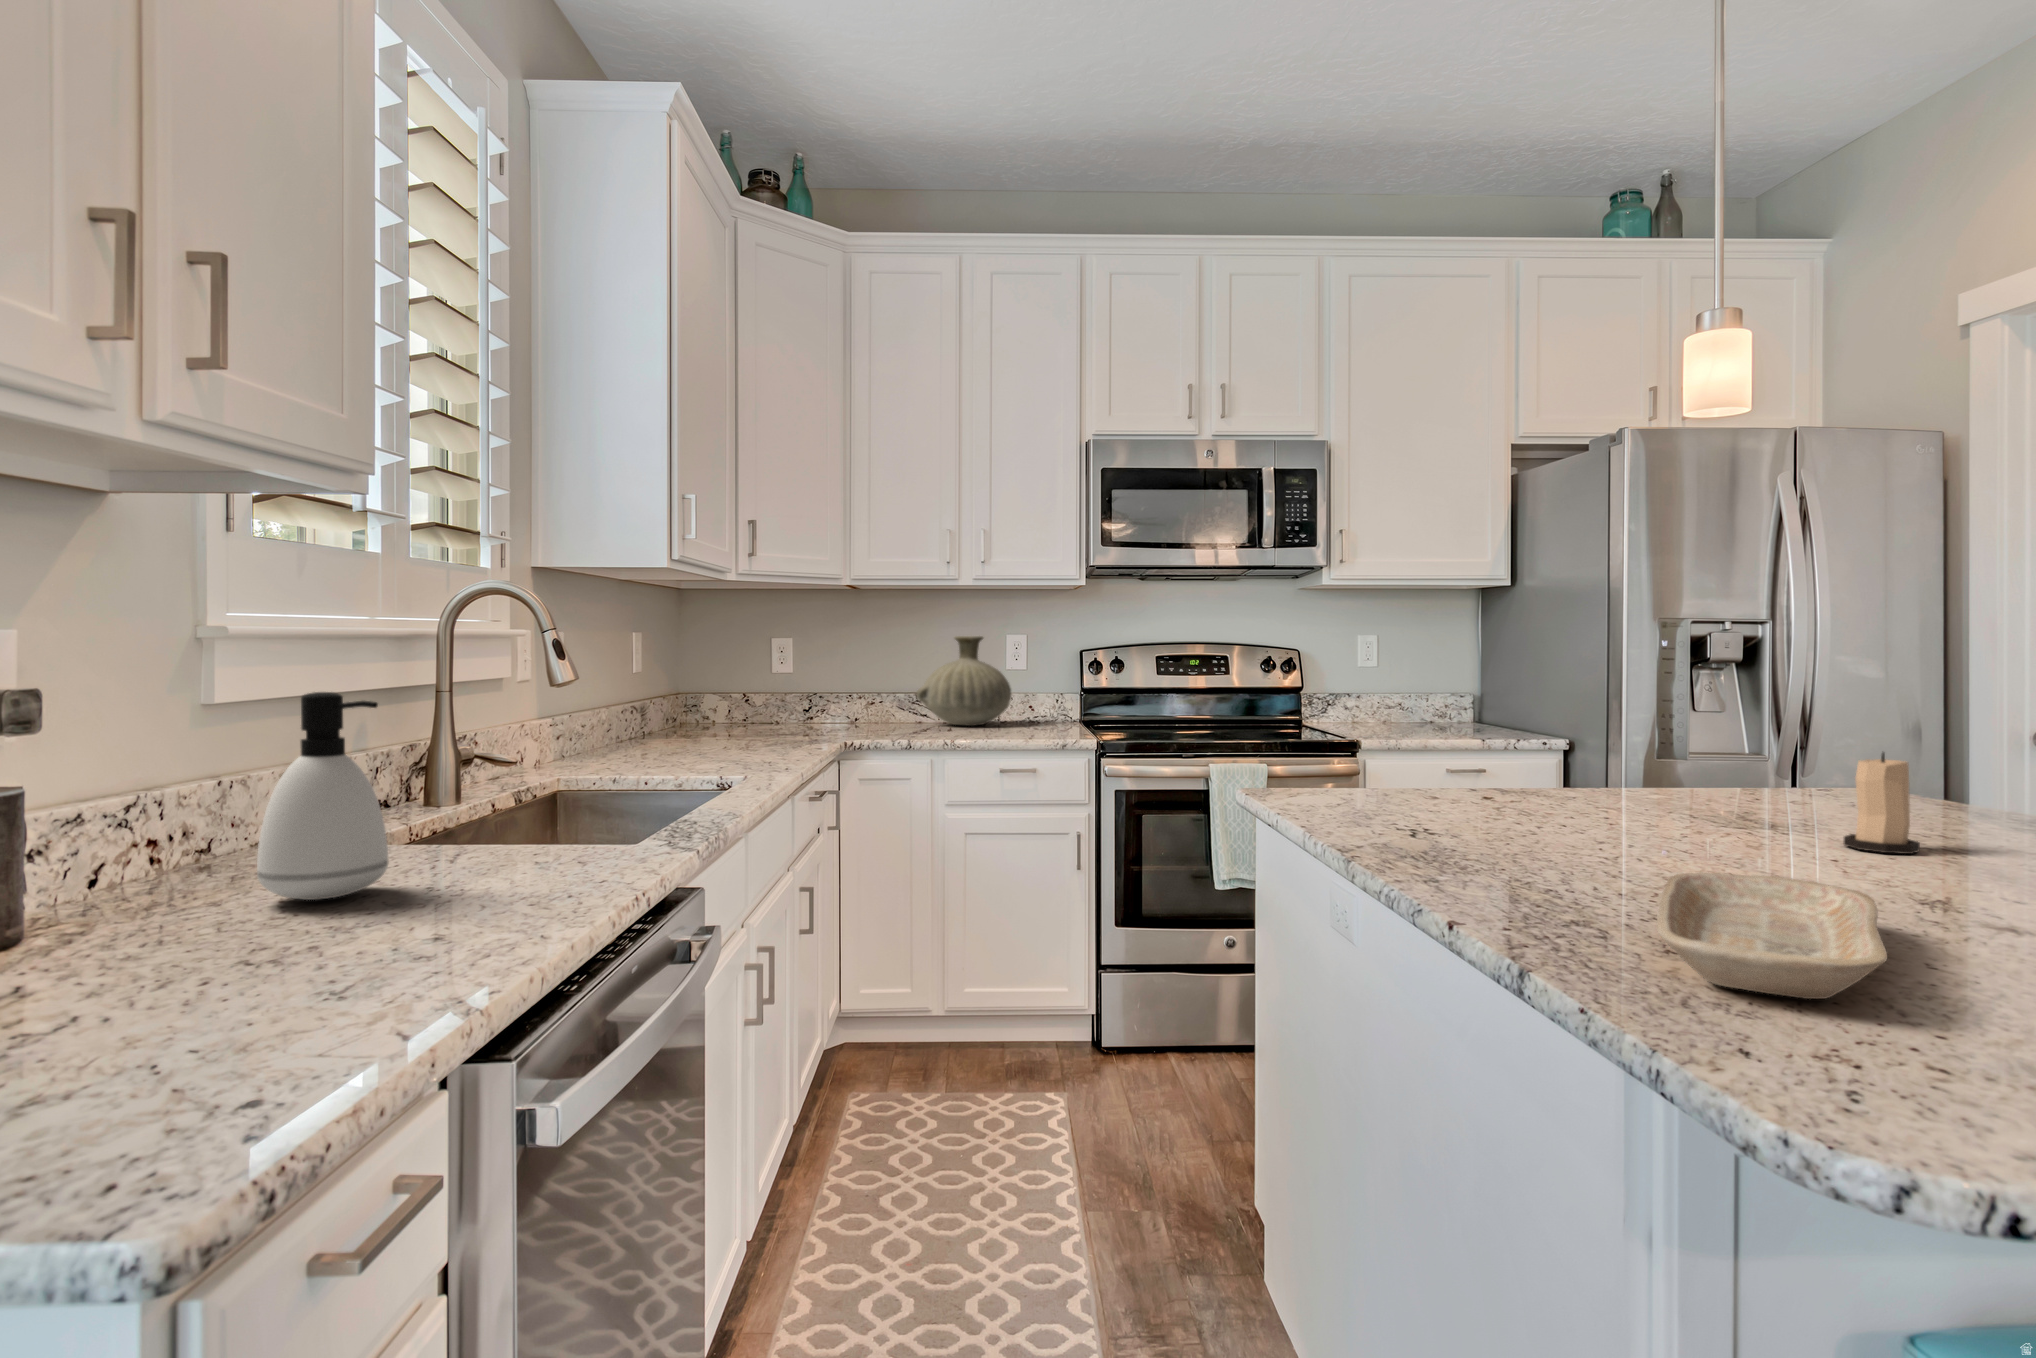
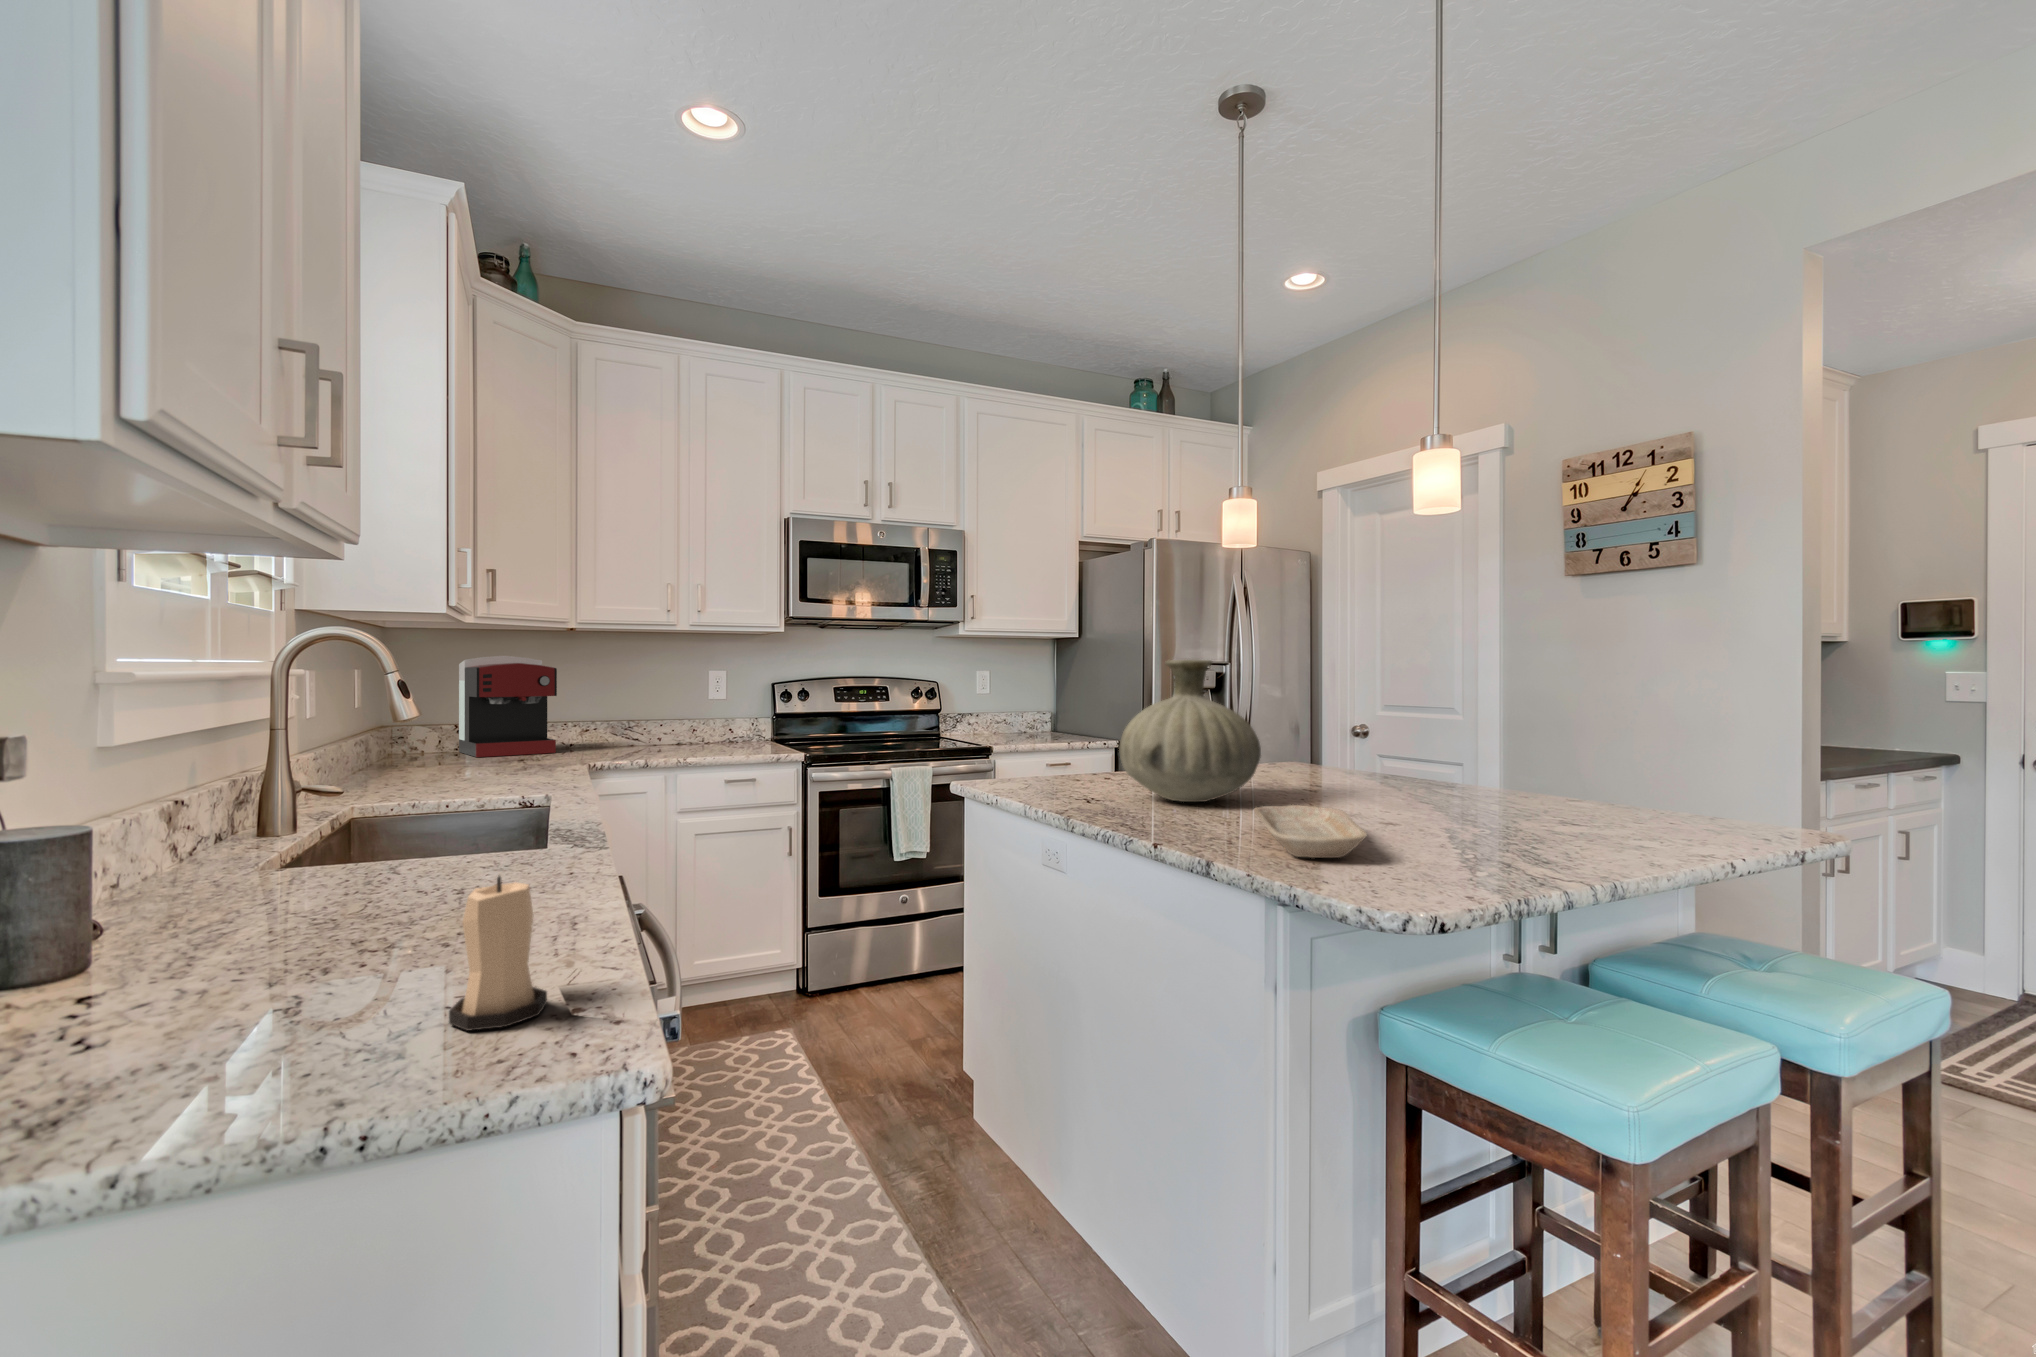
coffee maker: none [743,620,830,732] -> present [459,656,557,757]
vase: present [917,636,1013,726] -> present [1119,660,1261,802]
soap dispenser: present [257,692,388,900] -> none [240,732,367,915]
candle: present [1844,752,1920,854] -> present [449,876,547,1031]

